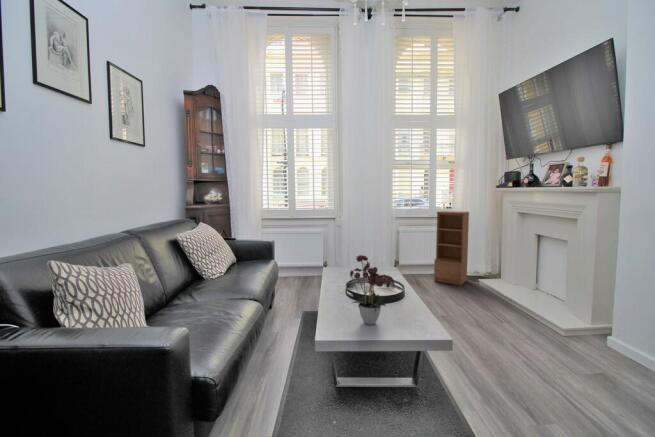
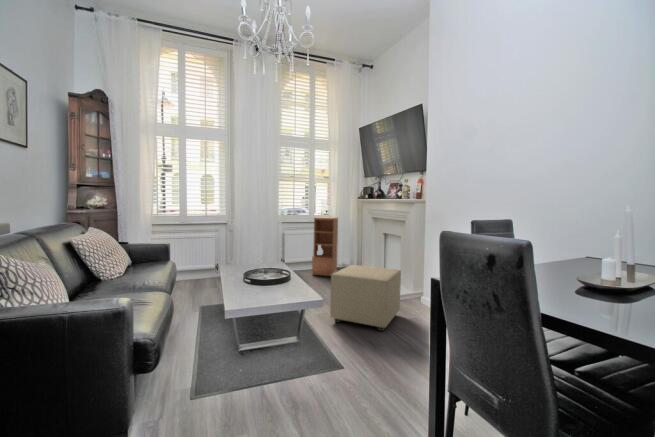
flower arrangement: present [350,255,394,325] -> none [249,243,286,296]
ottoman: none [461,279,577,388] -> present [330,265,401,331]

